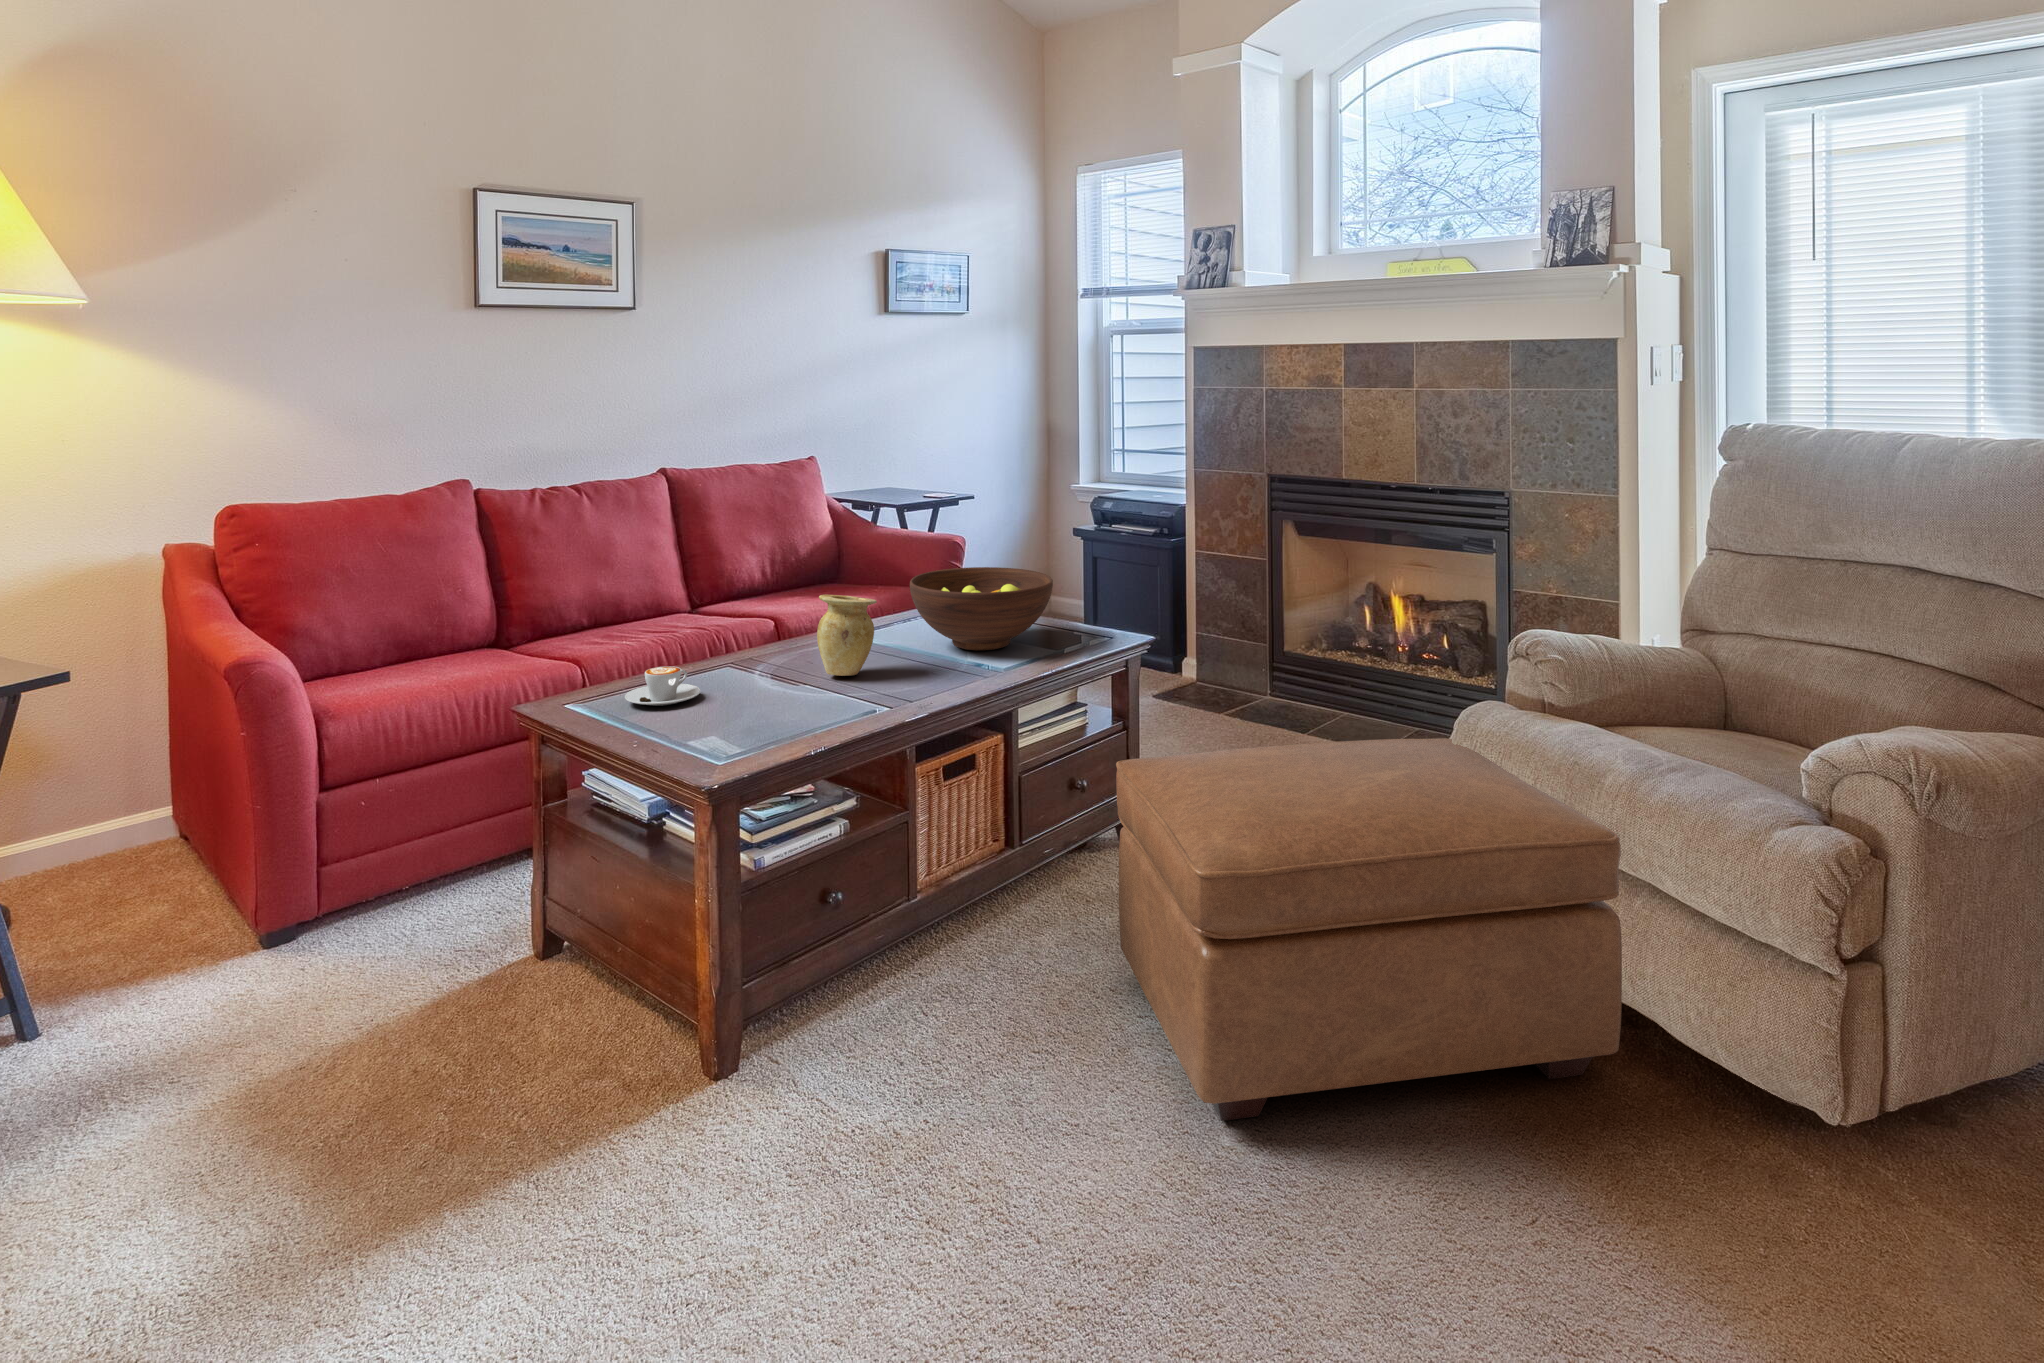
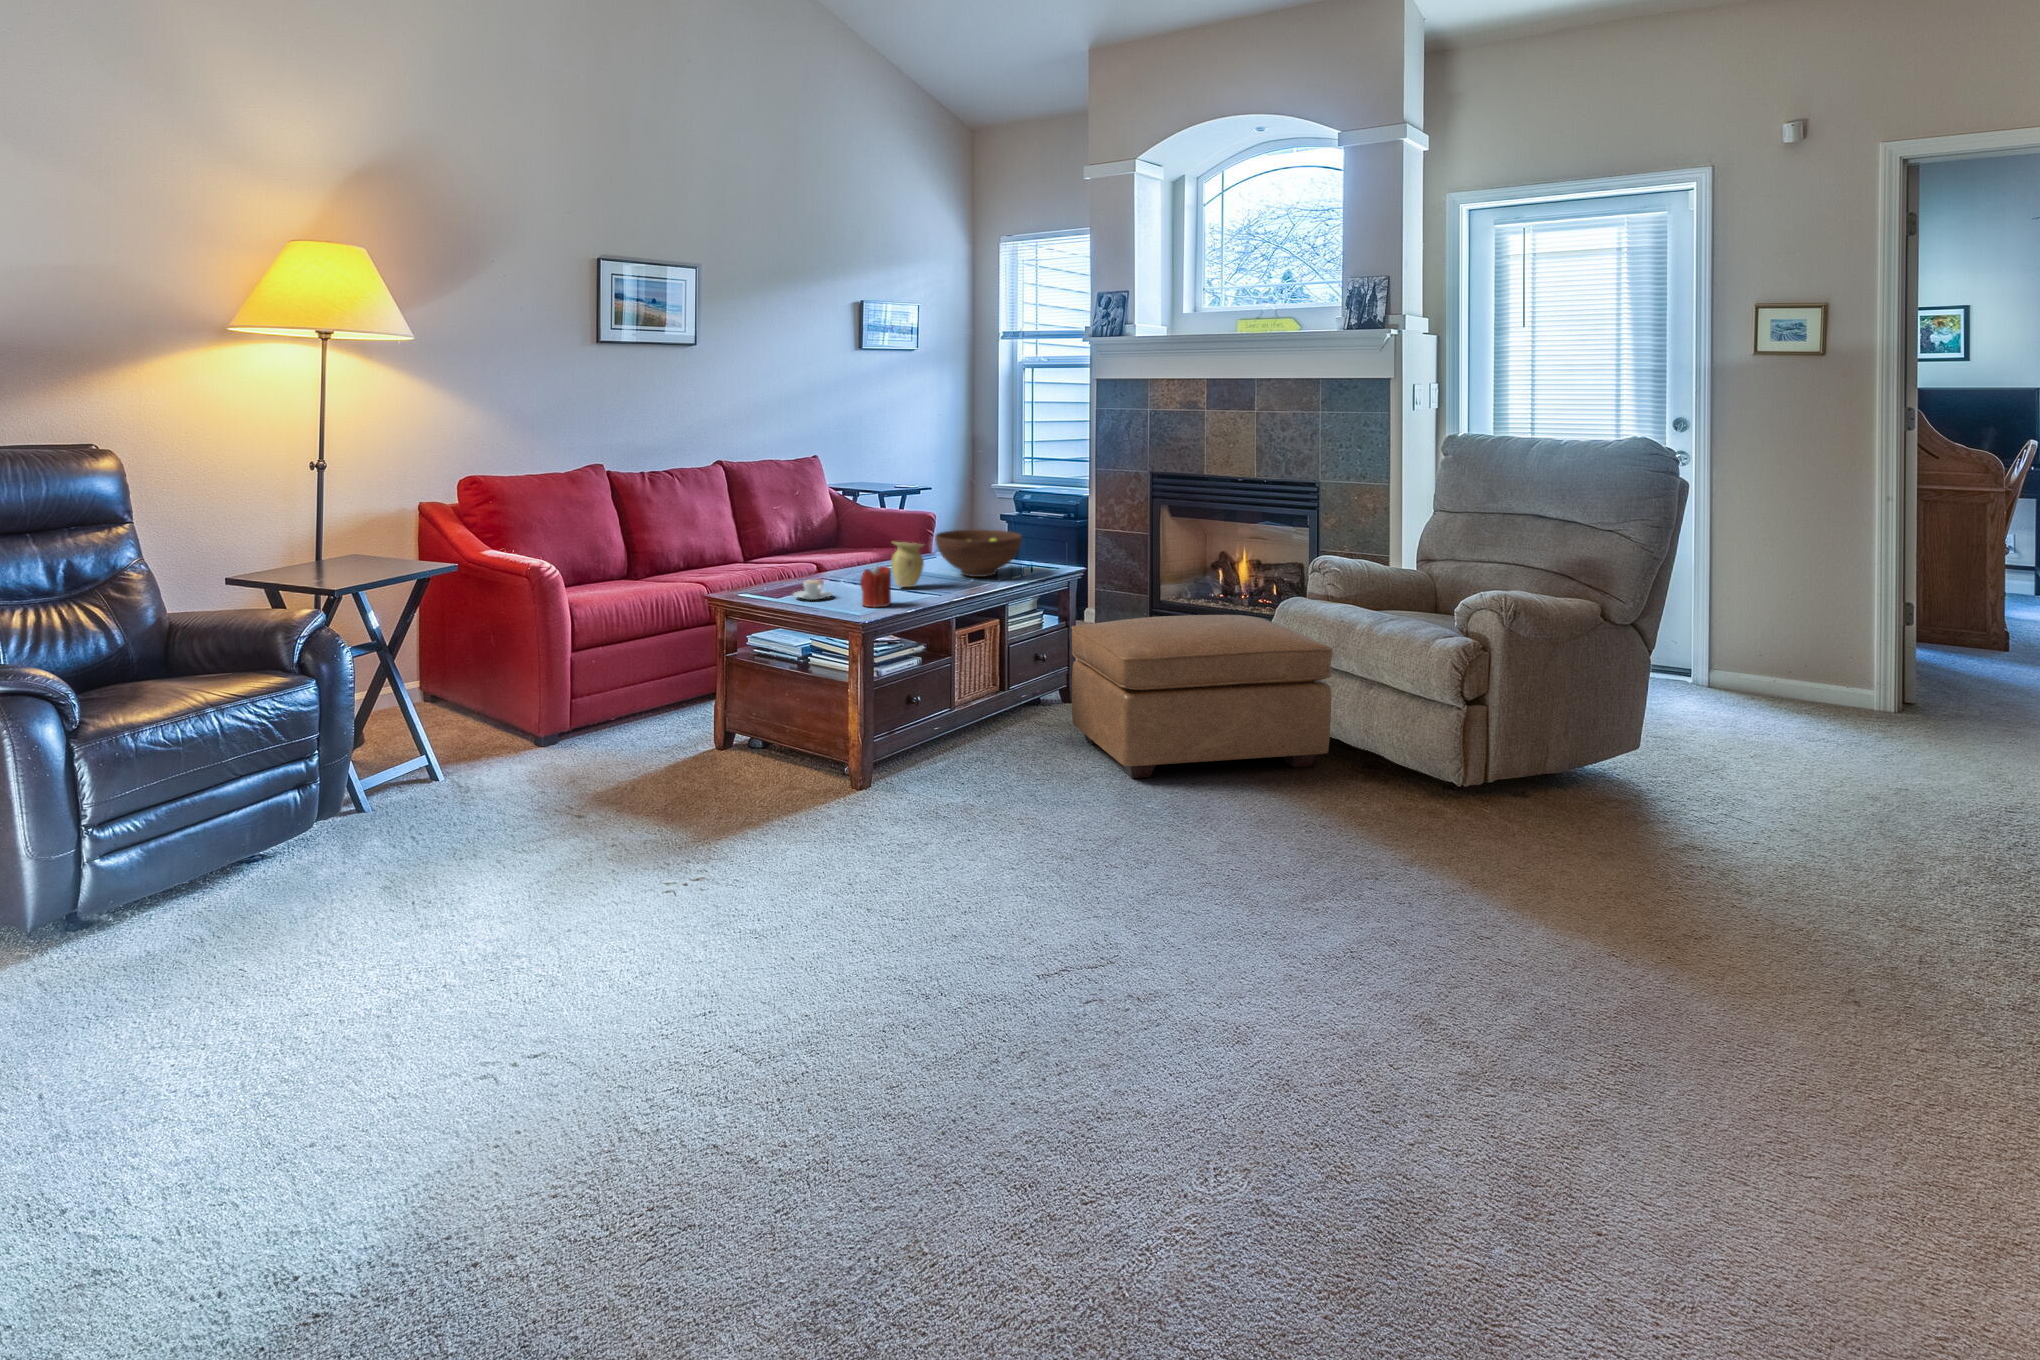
candle: none [726,646,784,731] -> present [860,565,891,607]

